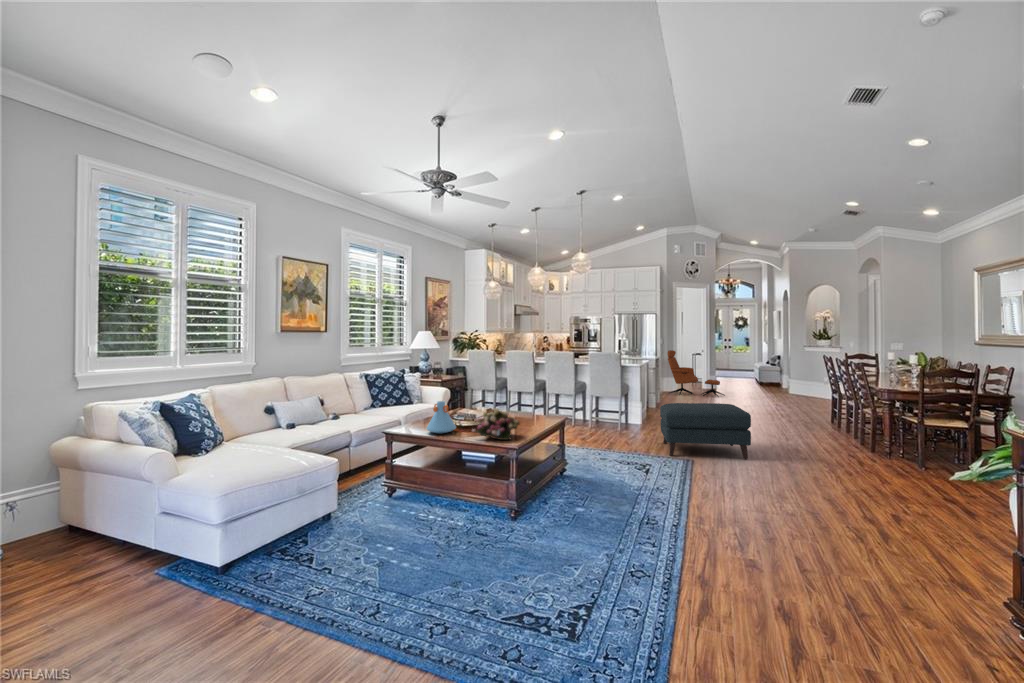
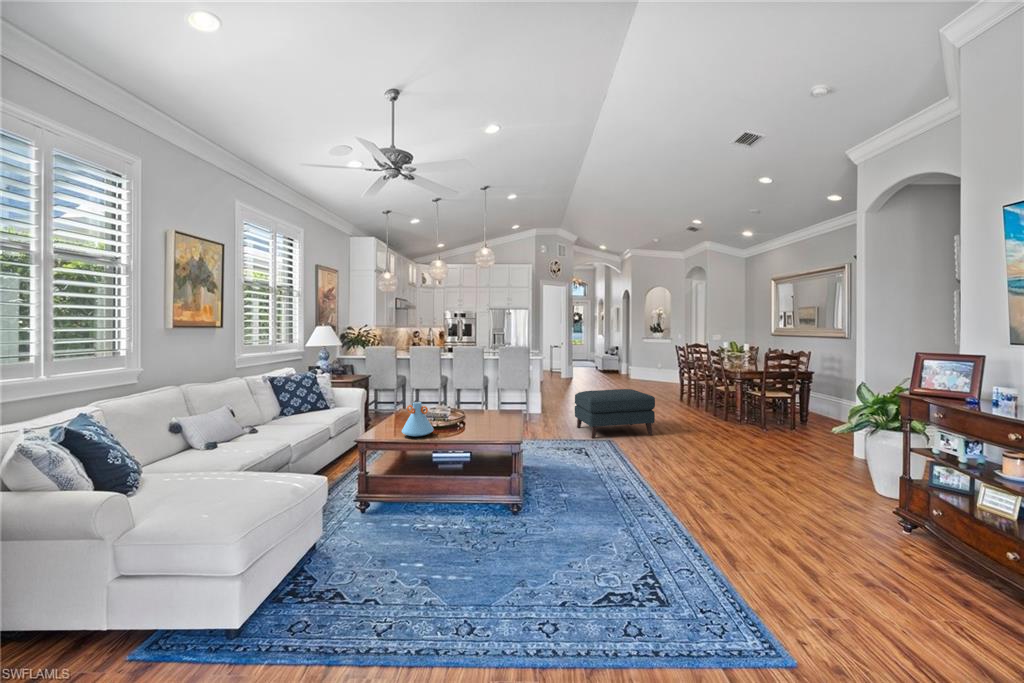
armchair: present [668,350,724,396] -> none [539,343,587,384]
flower arrangement: present [472,408,520,440] -> none [460,405,507,437]

